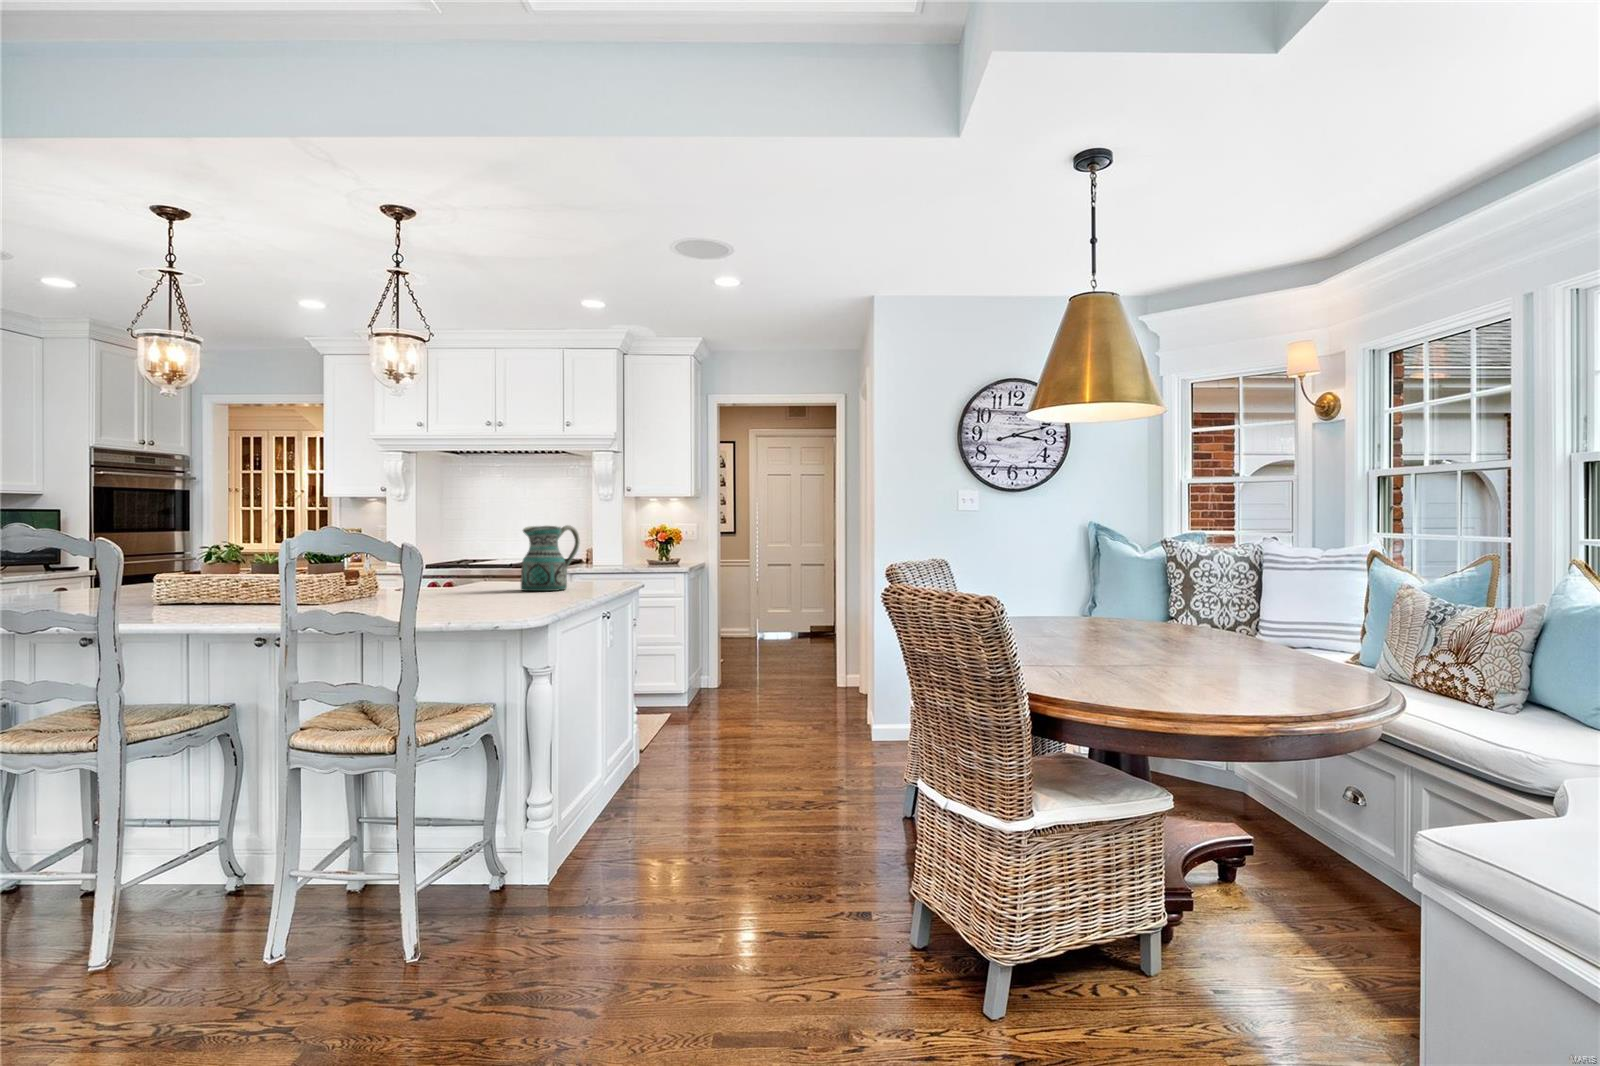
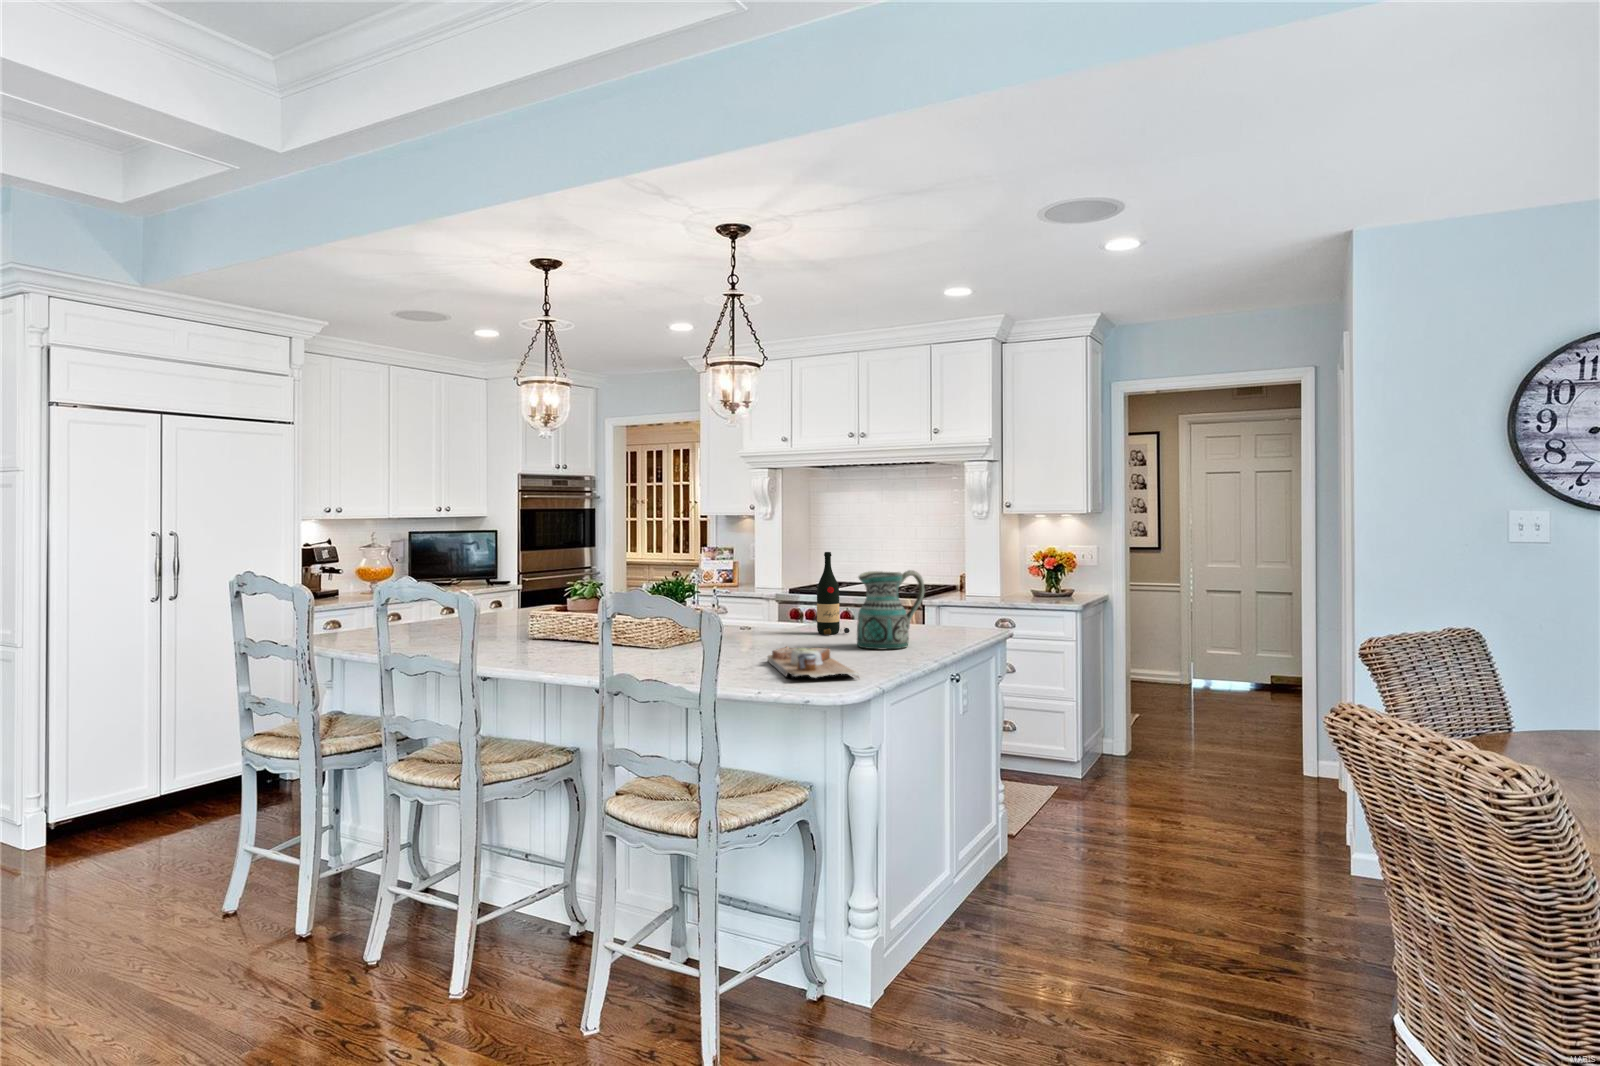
wine bottle: none [475,514,507,586] -> present [817,552,850,635]
cutting board: none [445,584,543,608] -> present [768,647,859,678]

